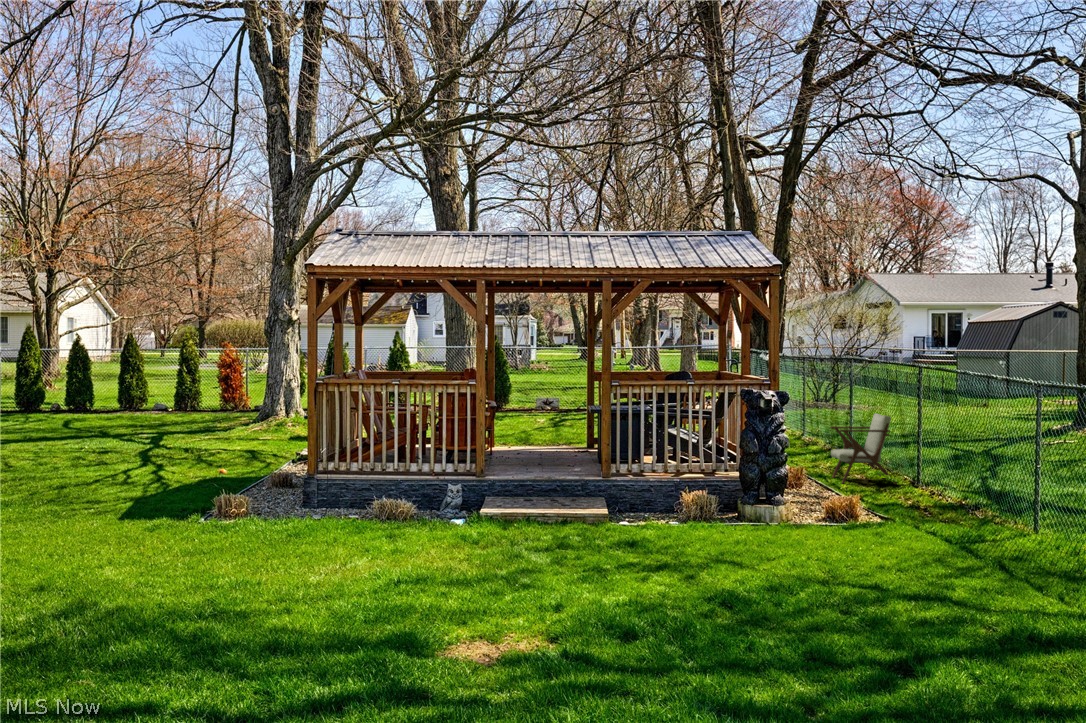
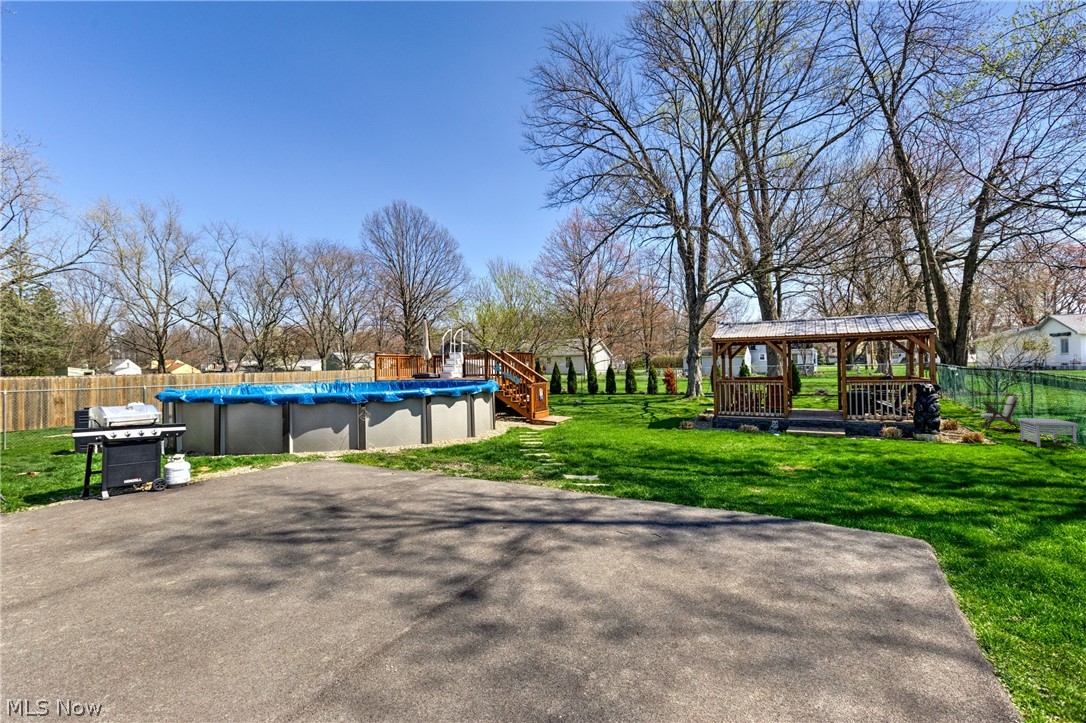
storage bench: none [907,461,1007,523] -> present [1018,418,1078,447]

